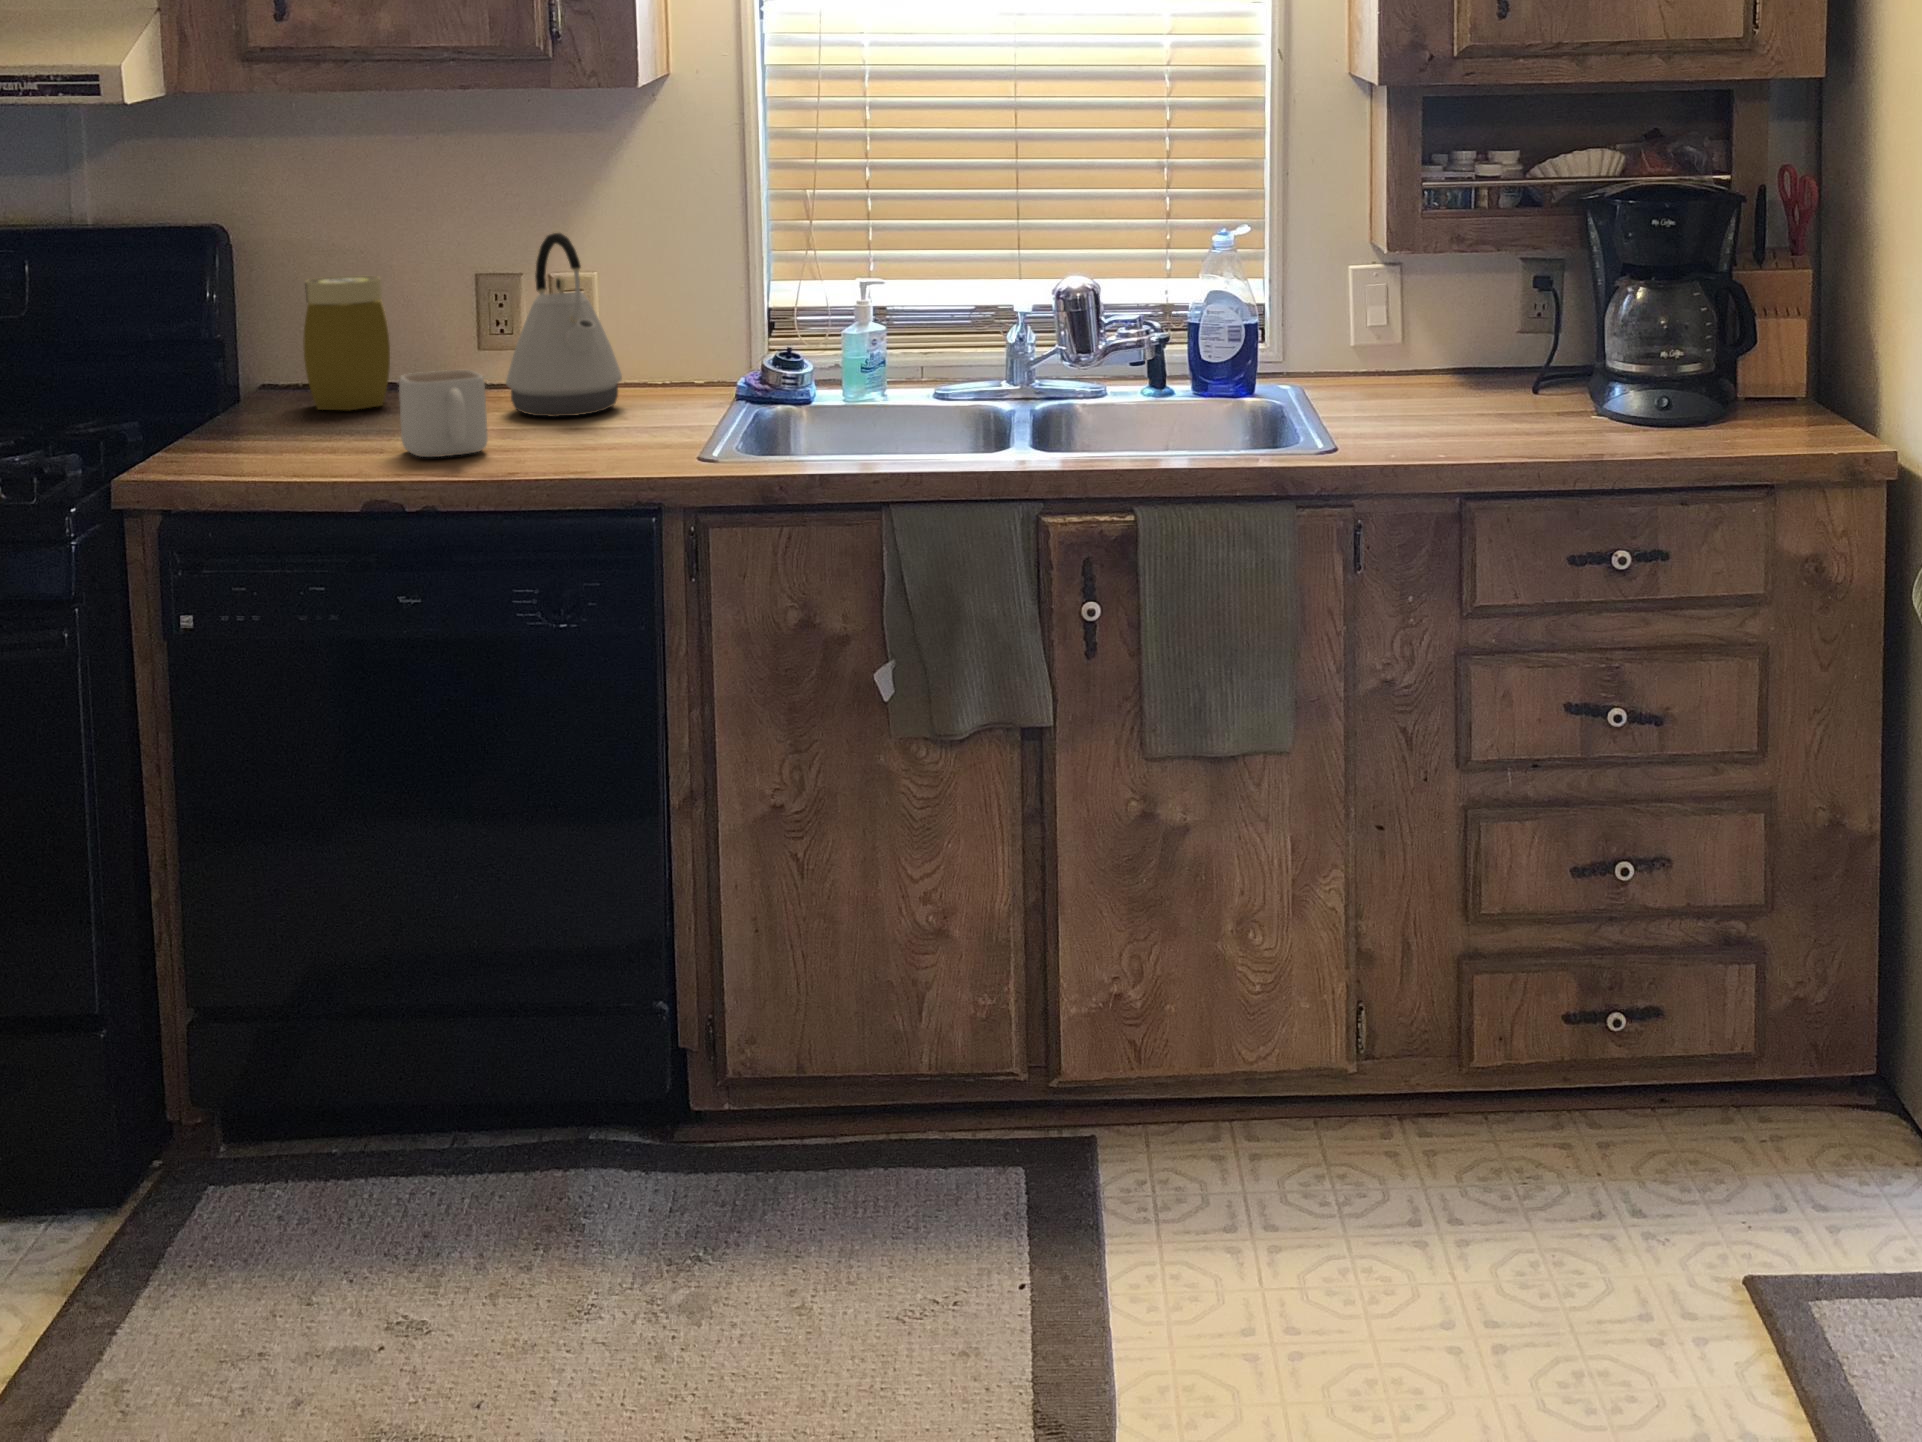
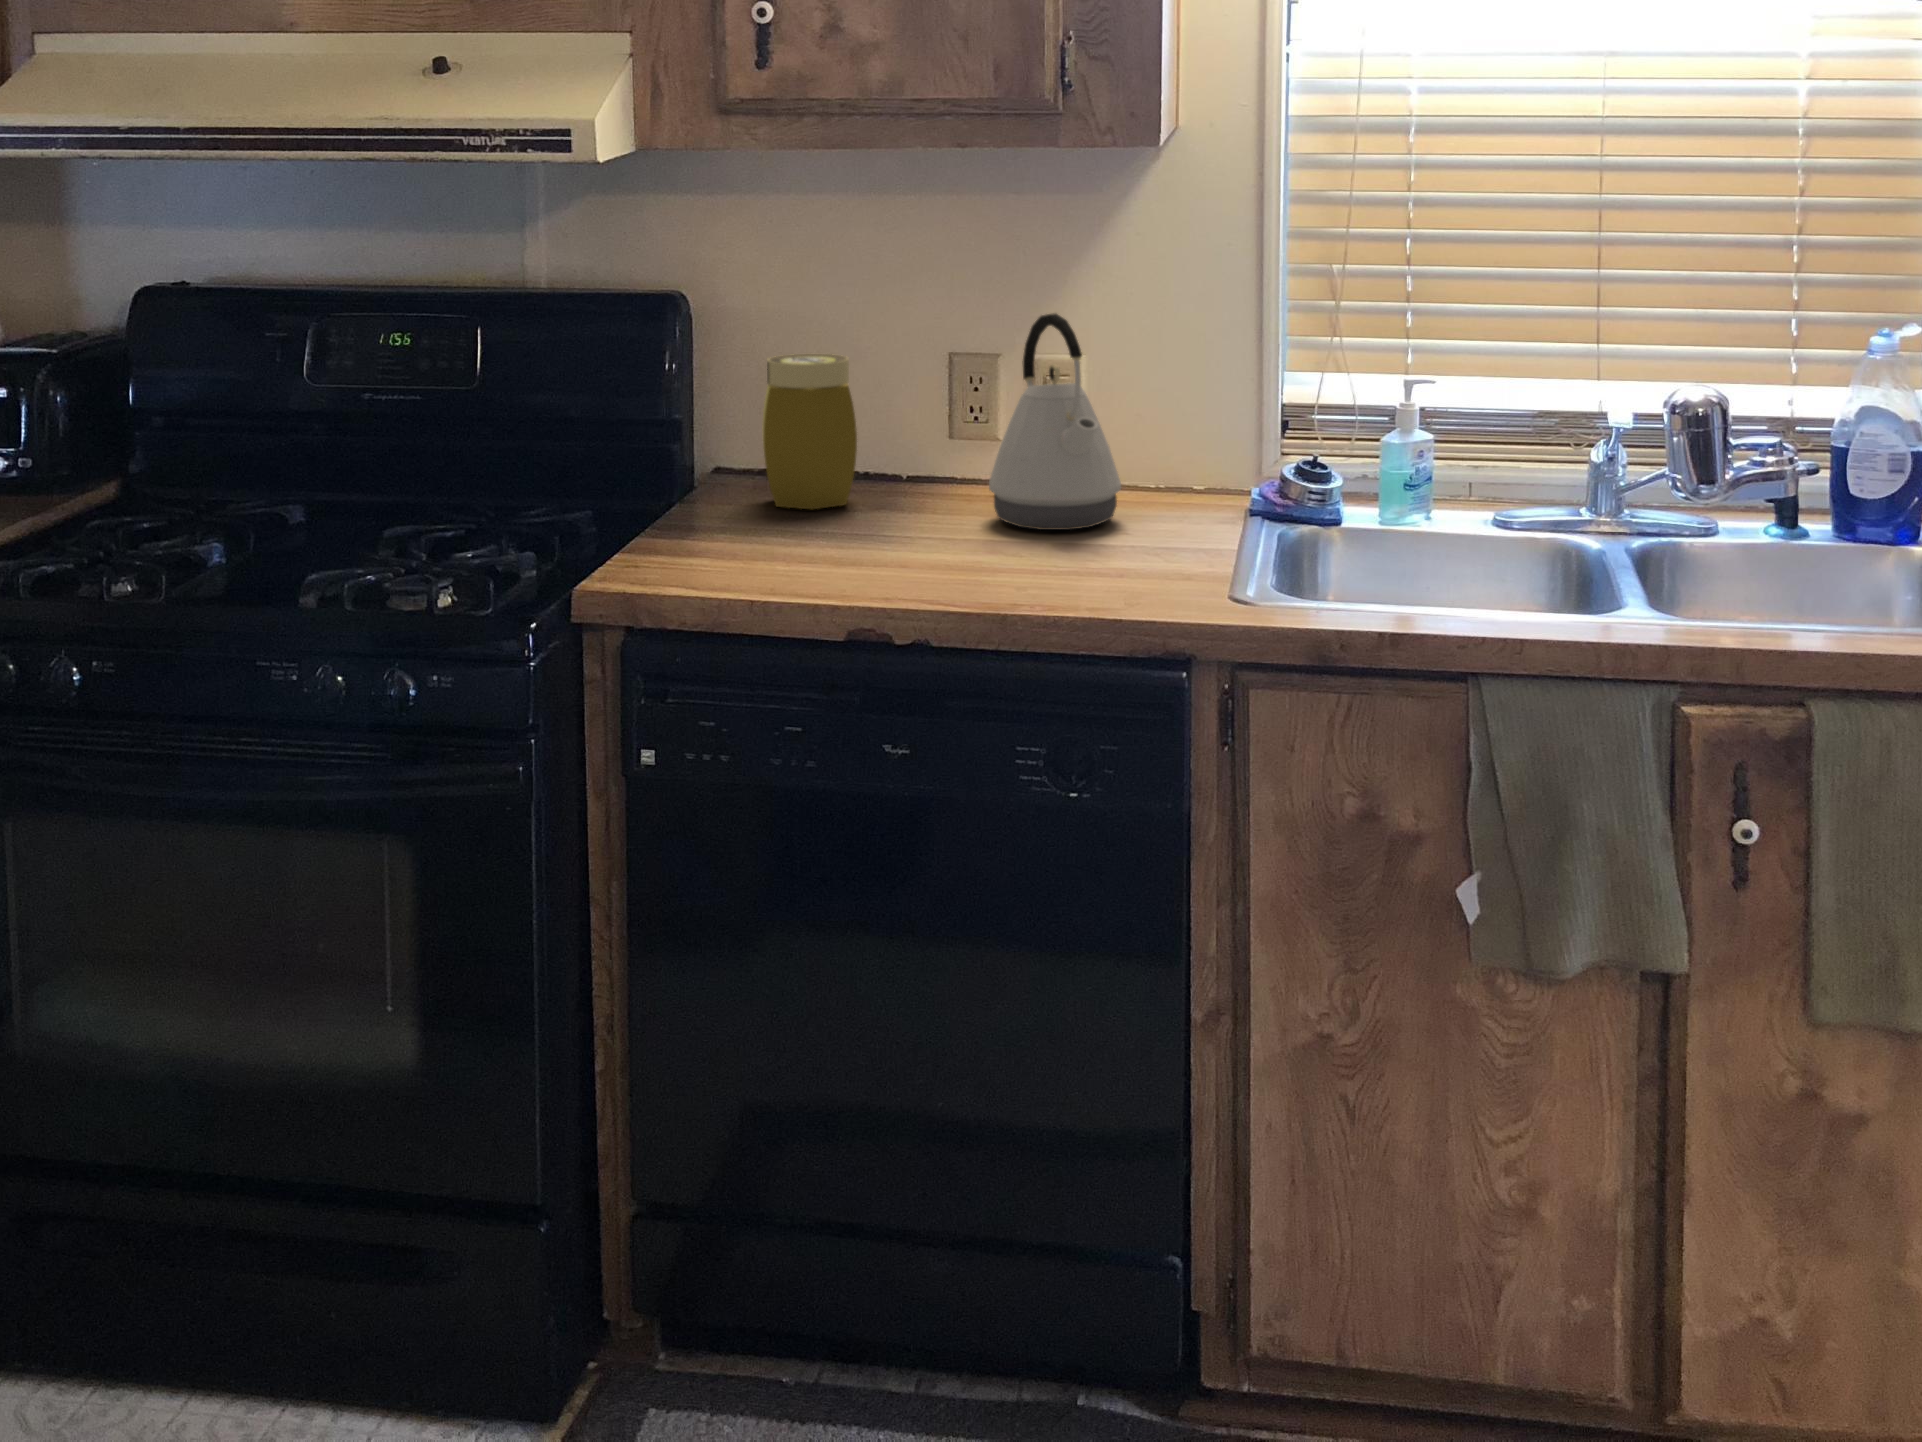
mug: present [399,370,488,457] -> none [881,476,980,580]

